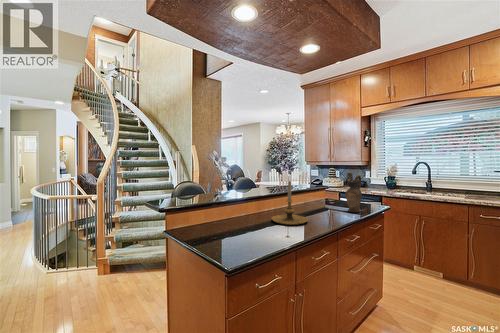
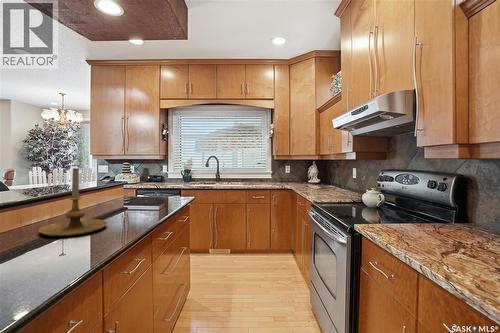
ceramic pitcher: present [345,175,362,212] -> none [153,164,171,206]

